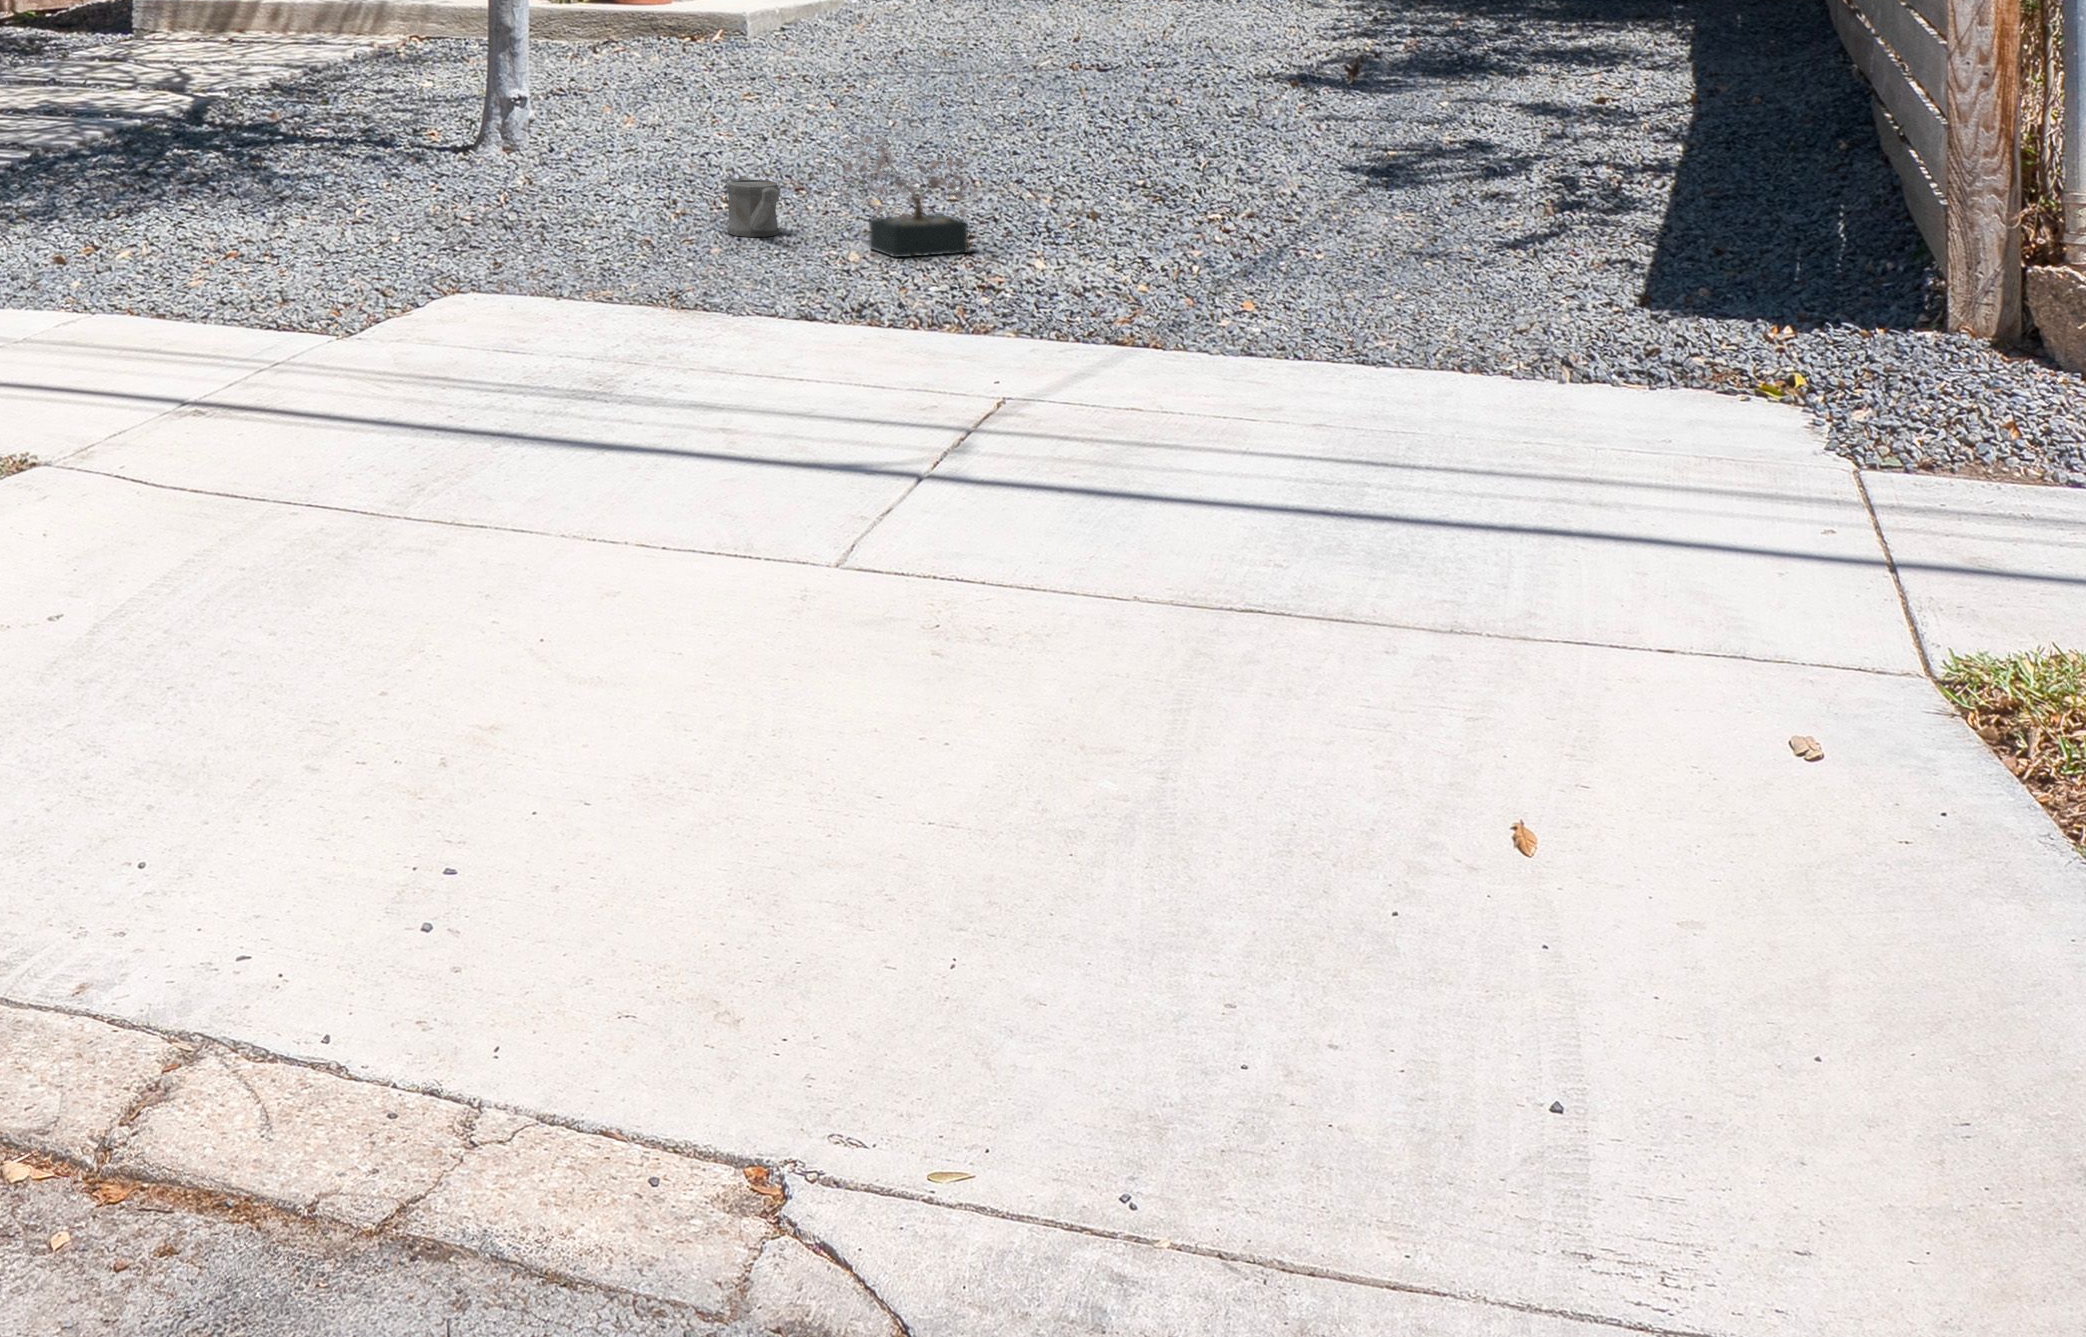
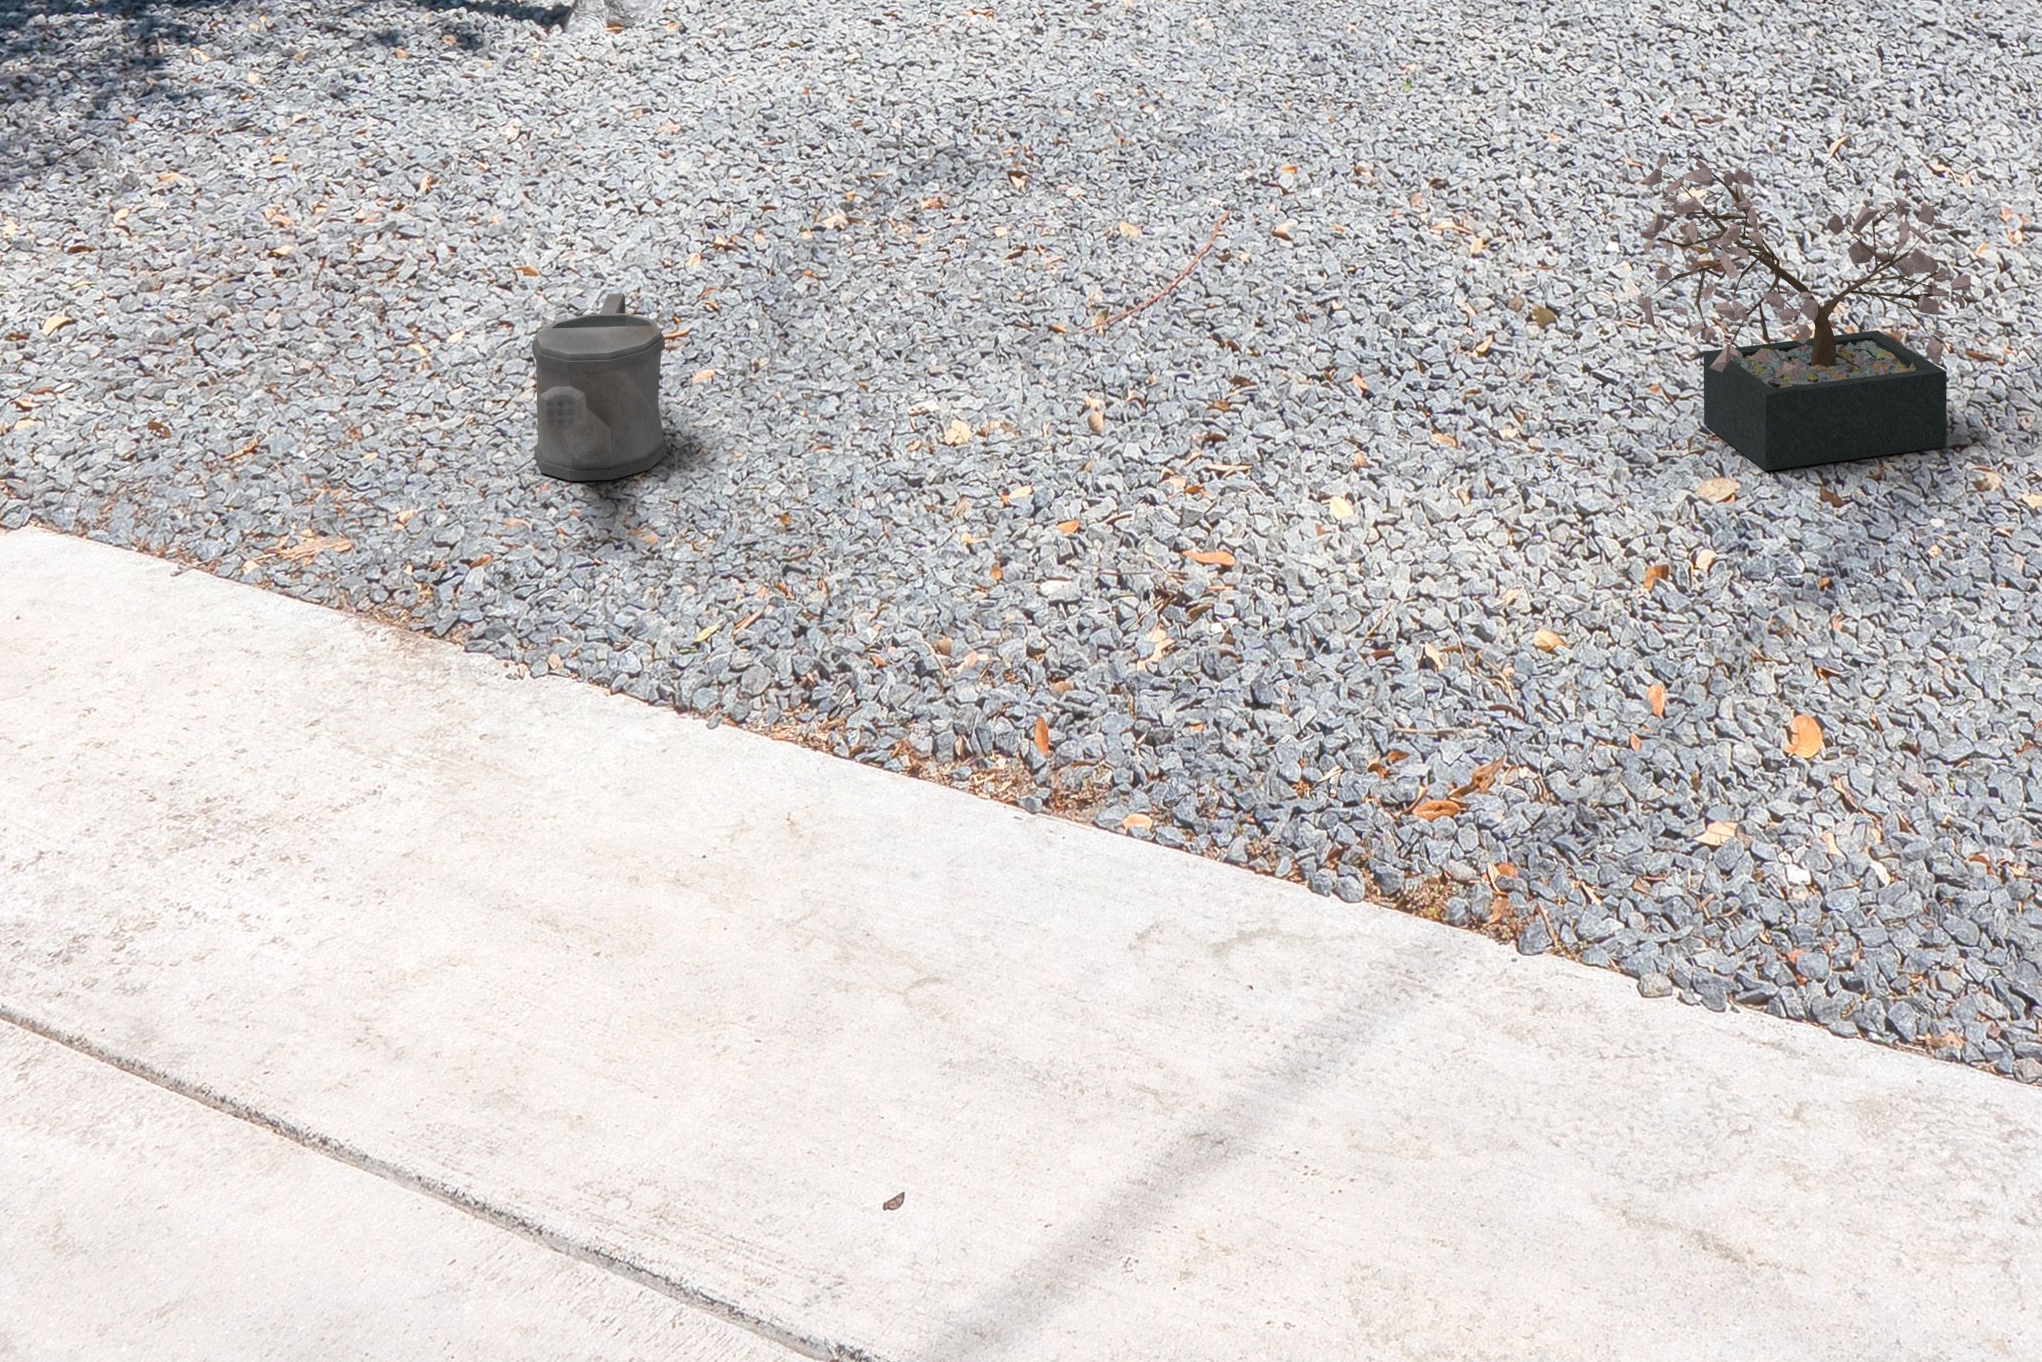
decorative plant: present [844,137,978,257] -> present [1638,154,1971,471]

